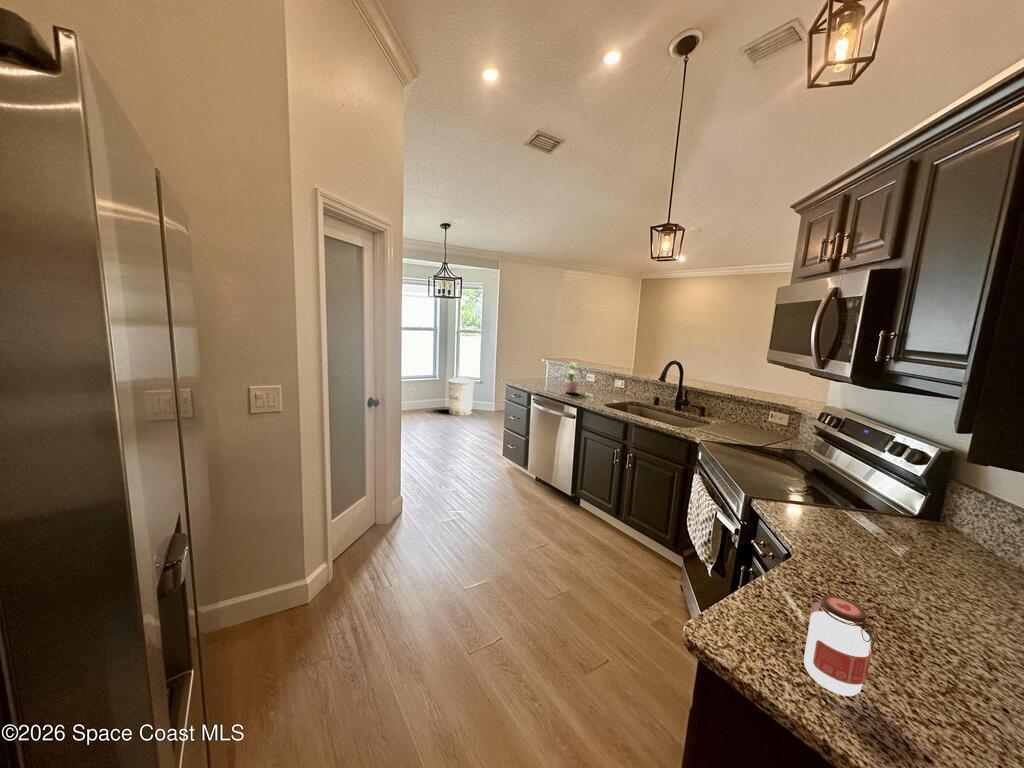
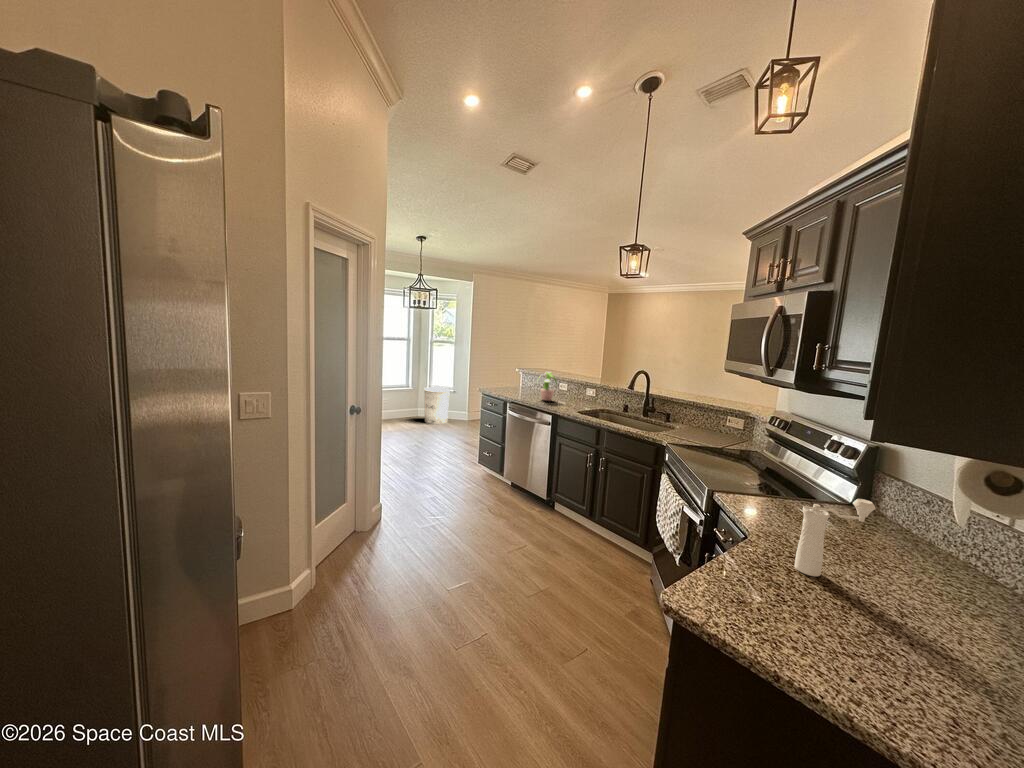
pepper mill: none [849,520,956,610] -> present [795,499,876,576]
jar: present [804,595,876,696] -> none [757,558,814,641]

